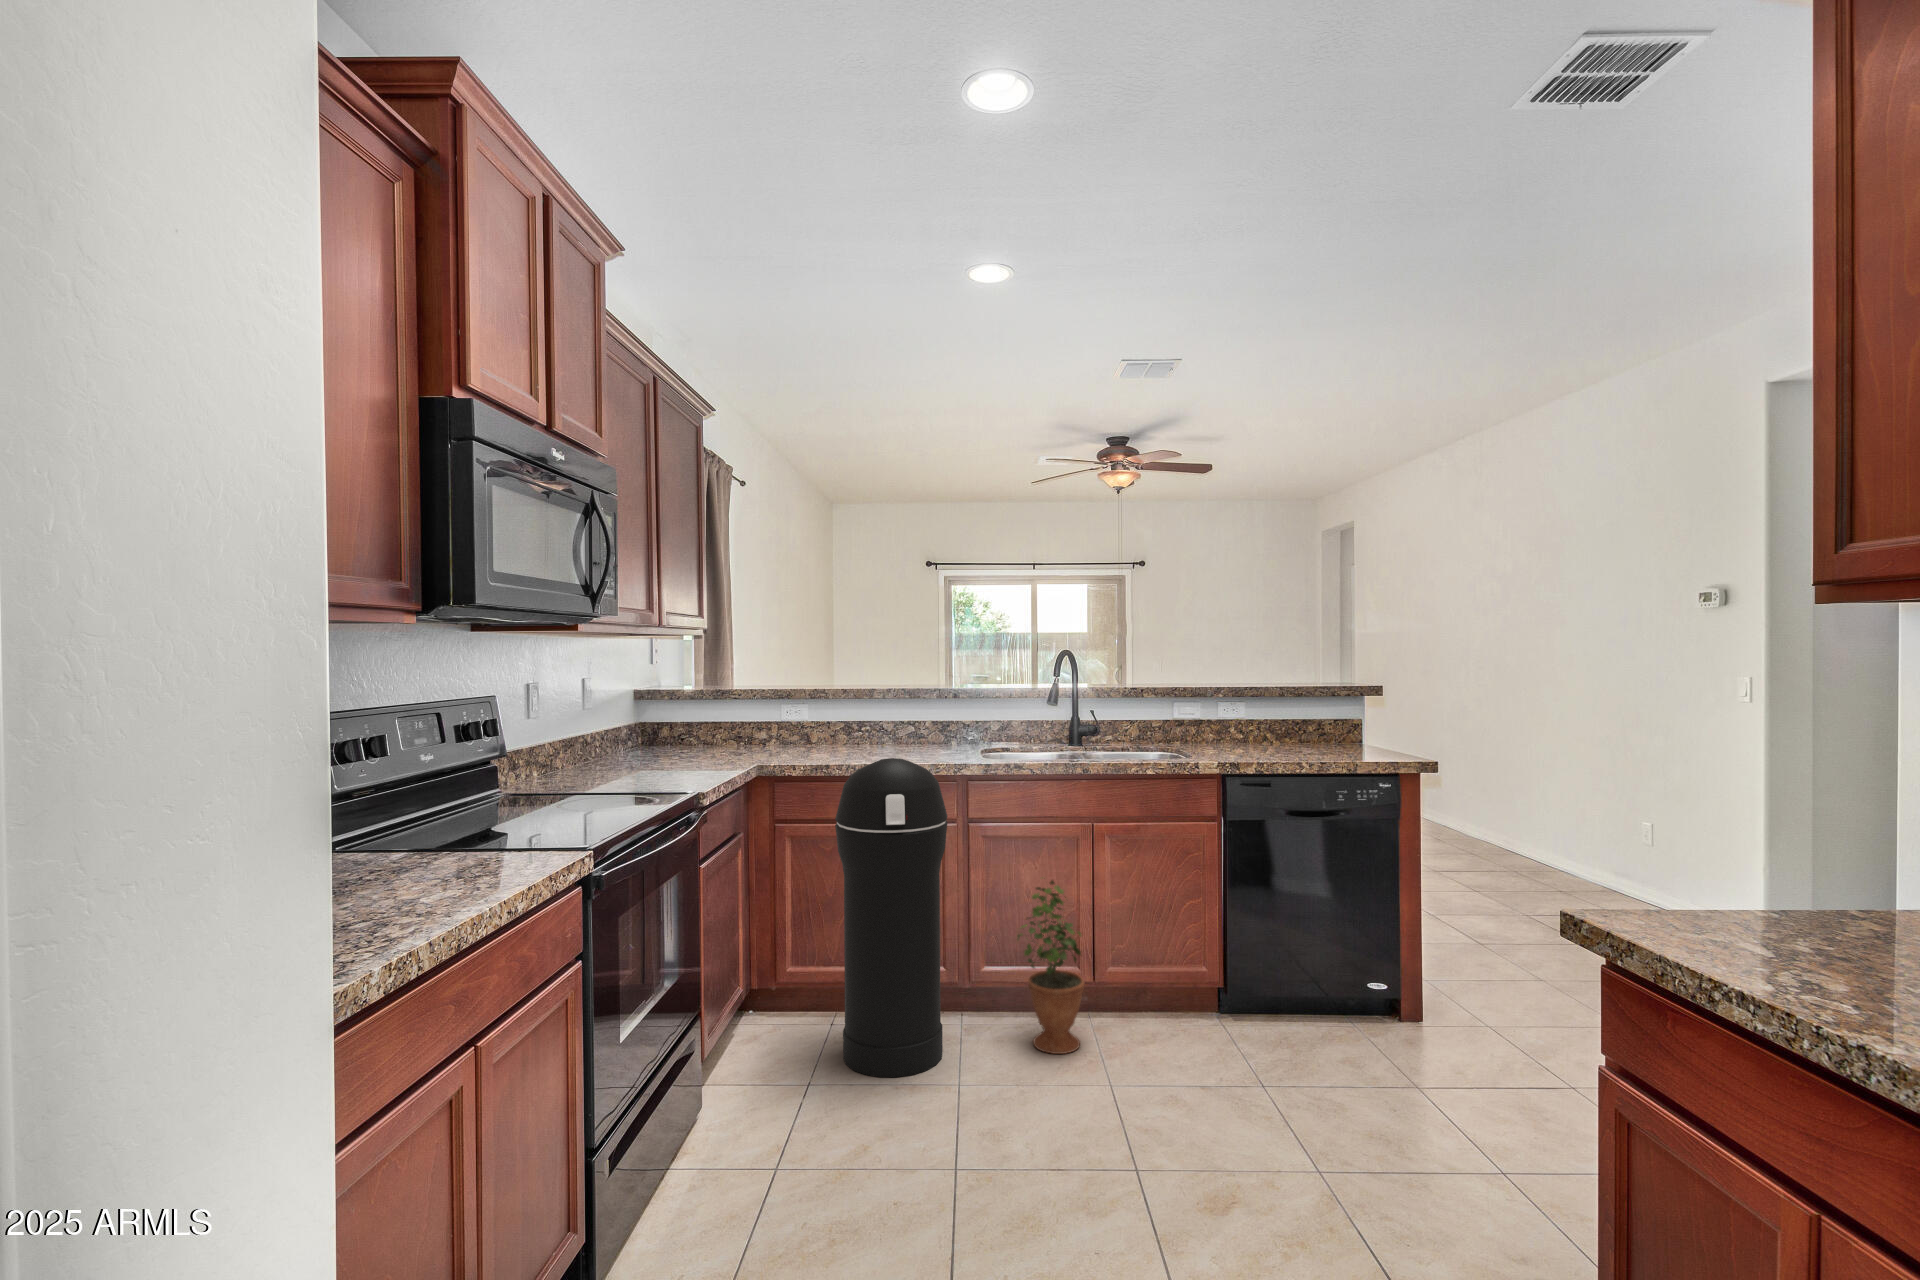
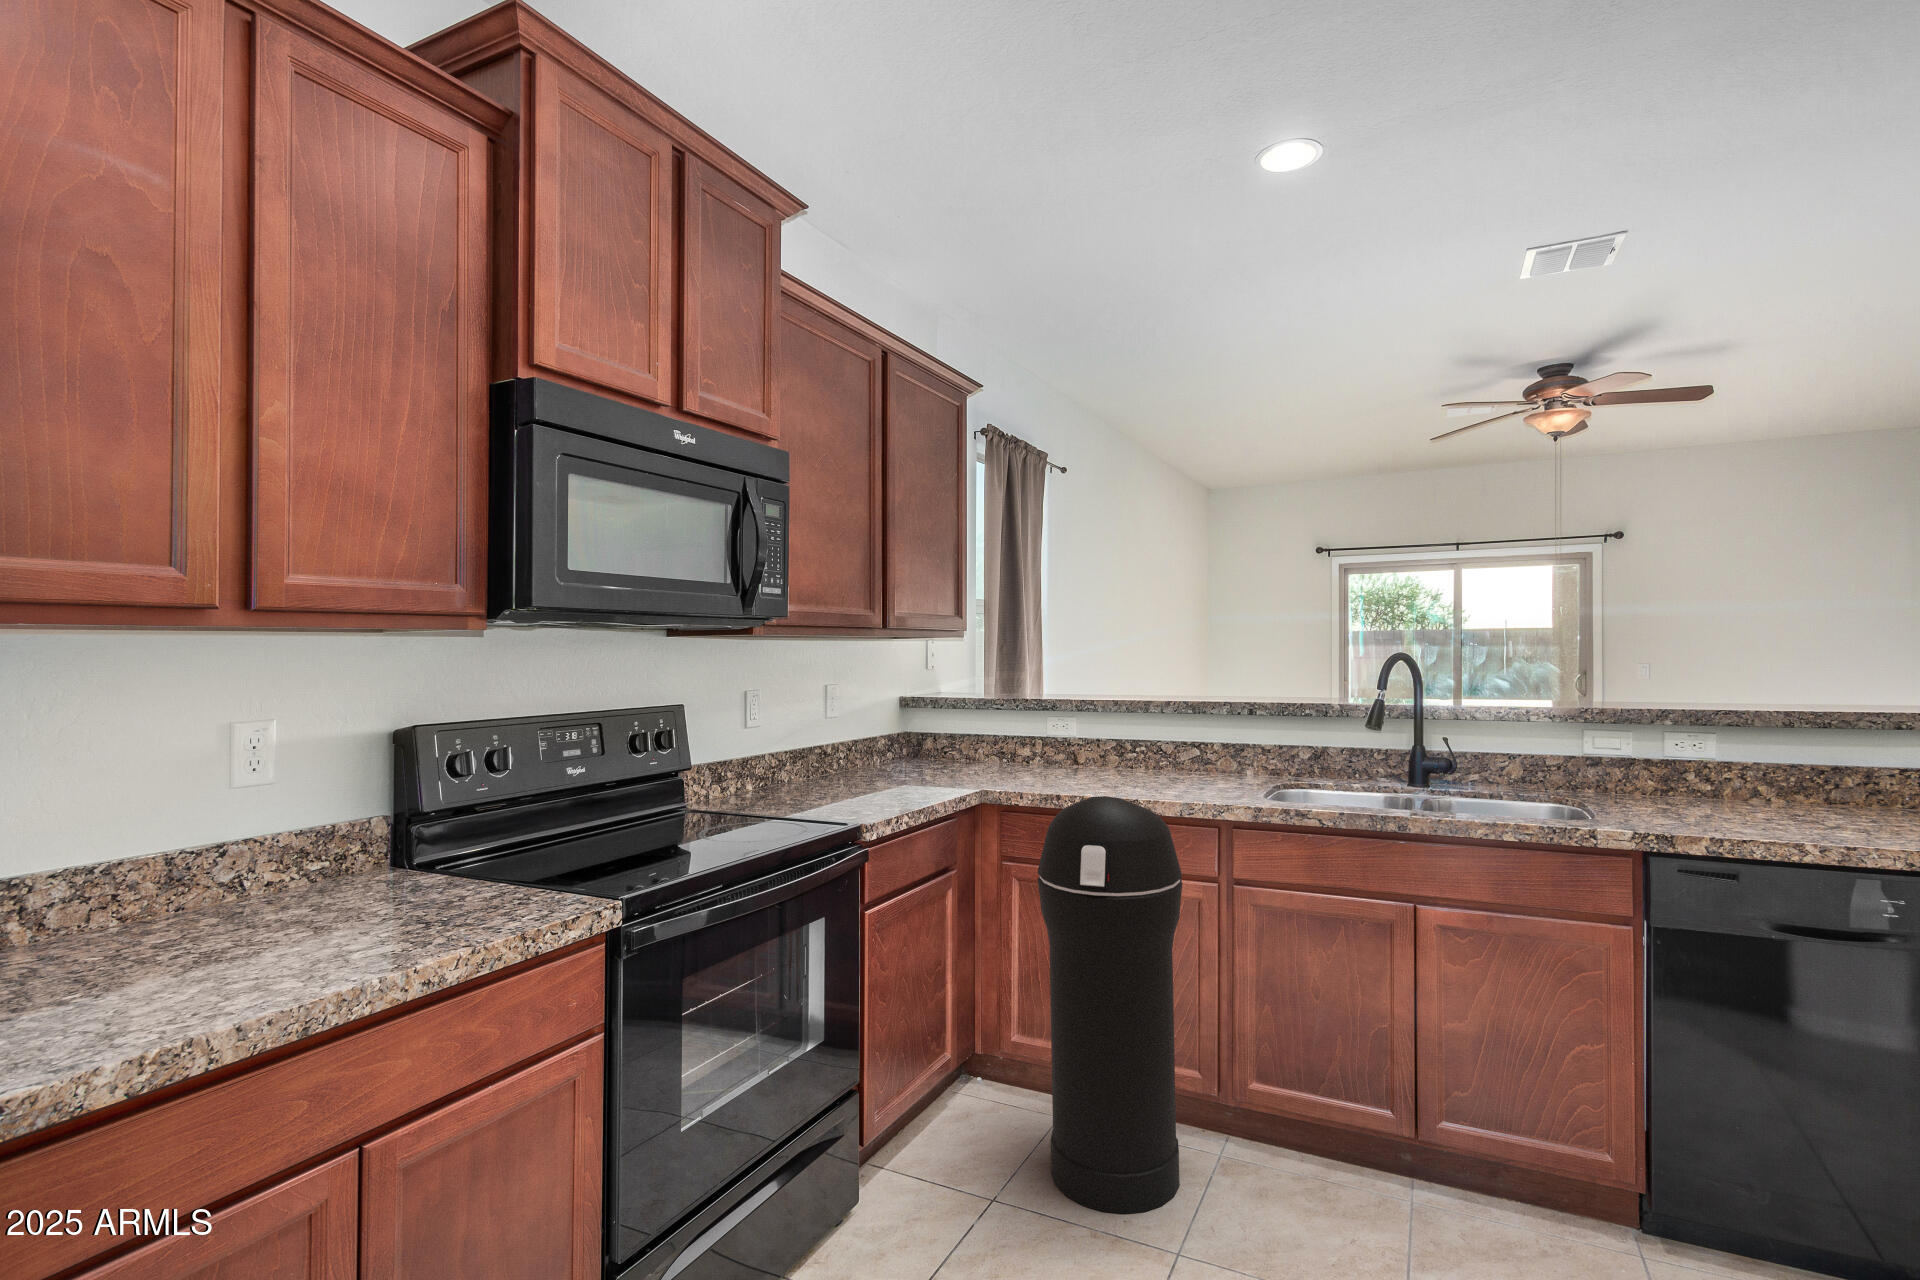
potted plant: present [1017,881,1085,1054] -> none [1282,974,1389,1238]

